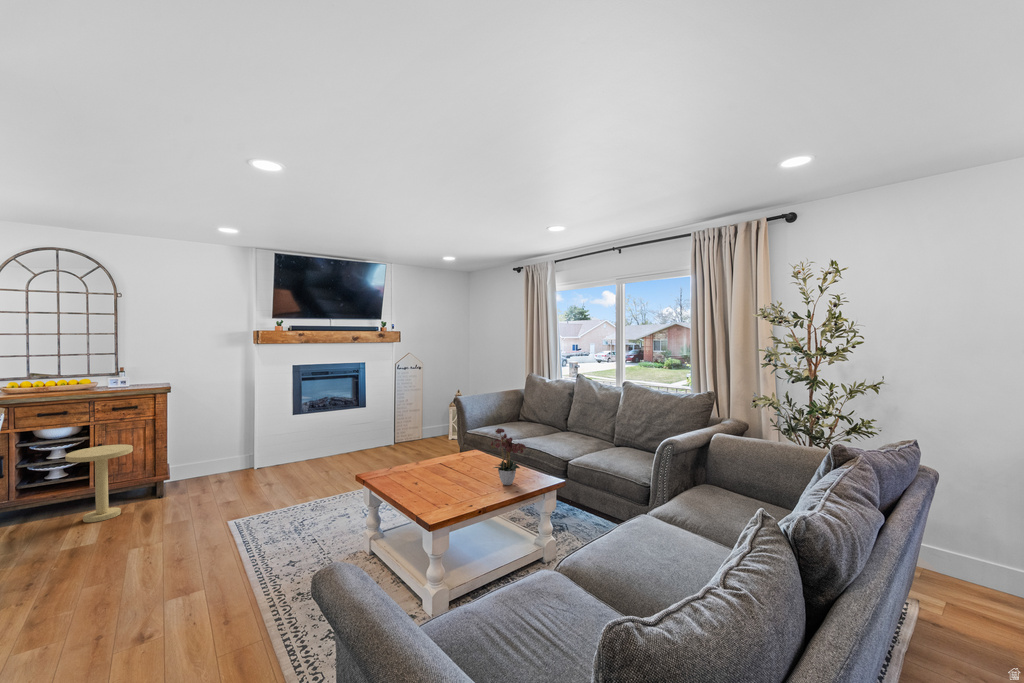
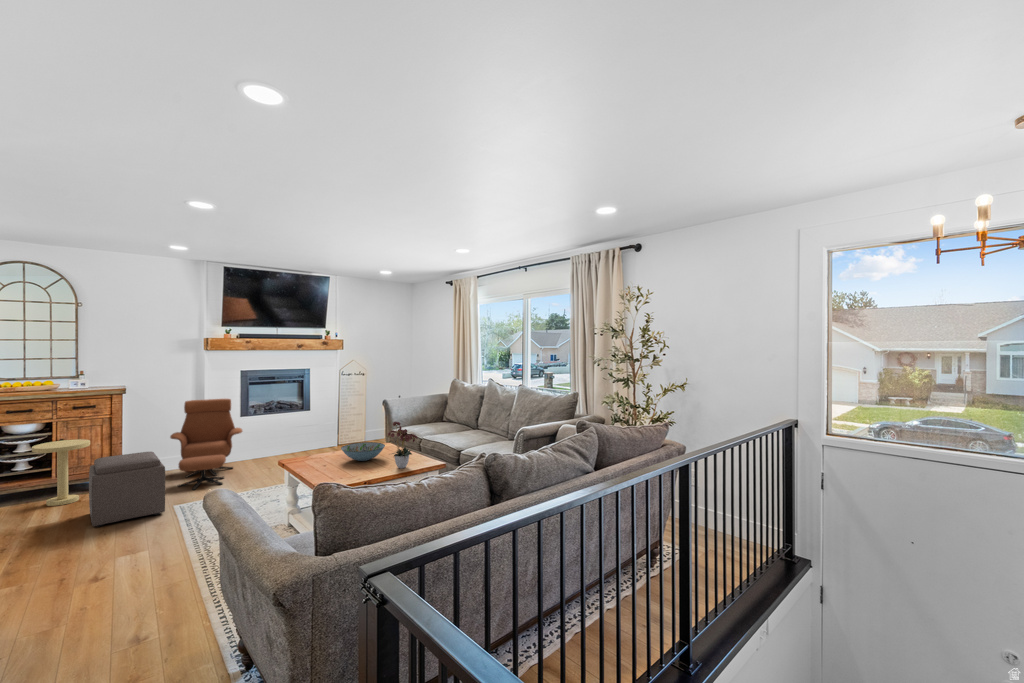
lounge chair: none [220,396,298,500] -> present [170,399,242,490]
decorative bowl: none [429,450,479,474] -> present [341,442,385,461]
ottoman: none [131,459,220,553] -> present [89,452,165,527]

